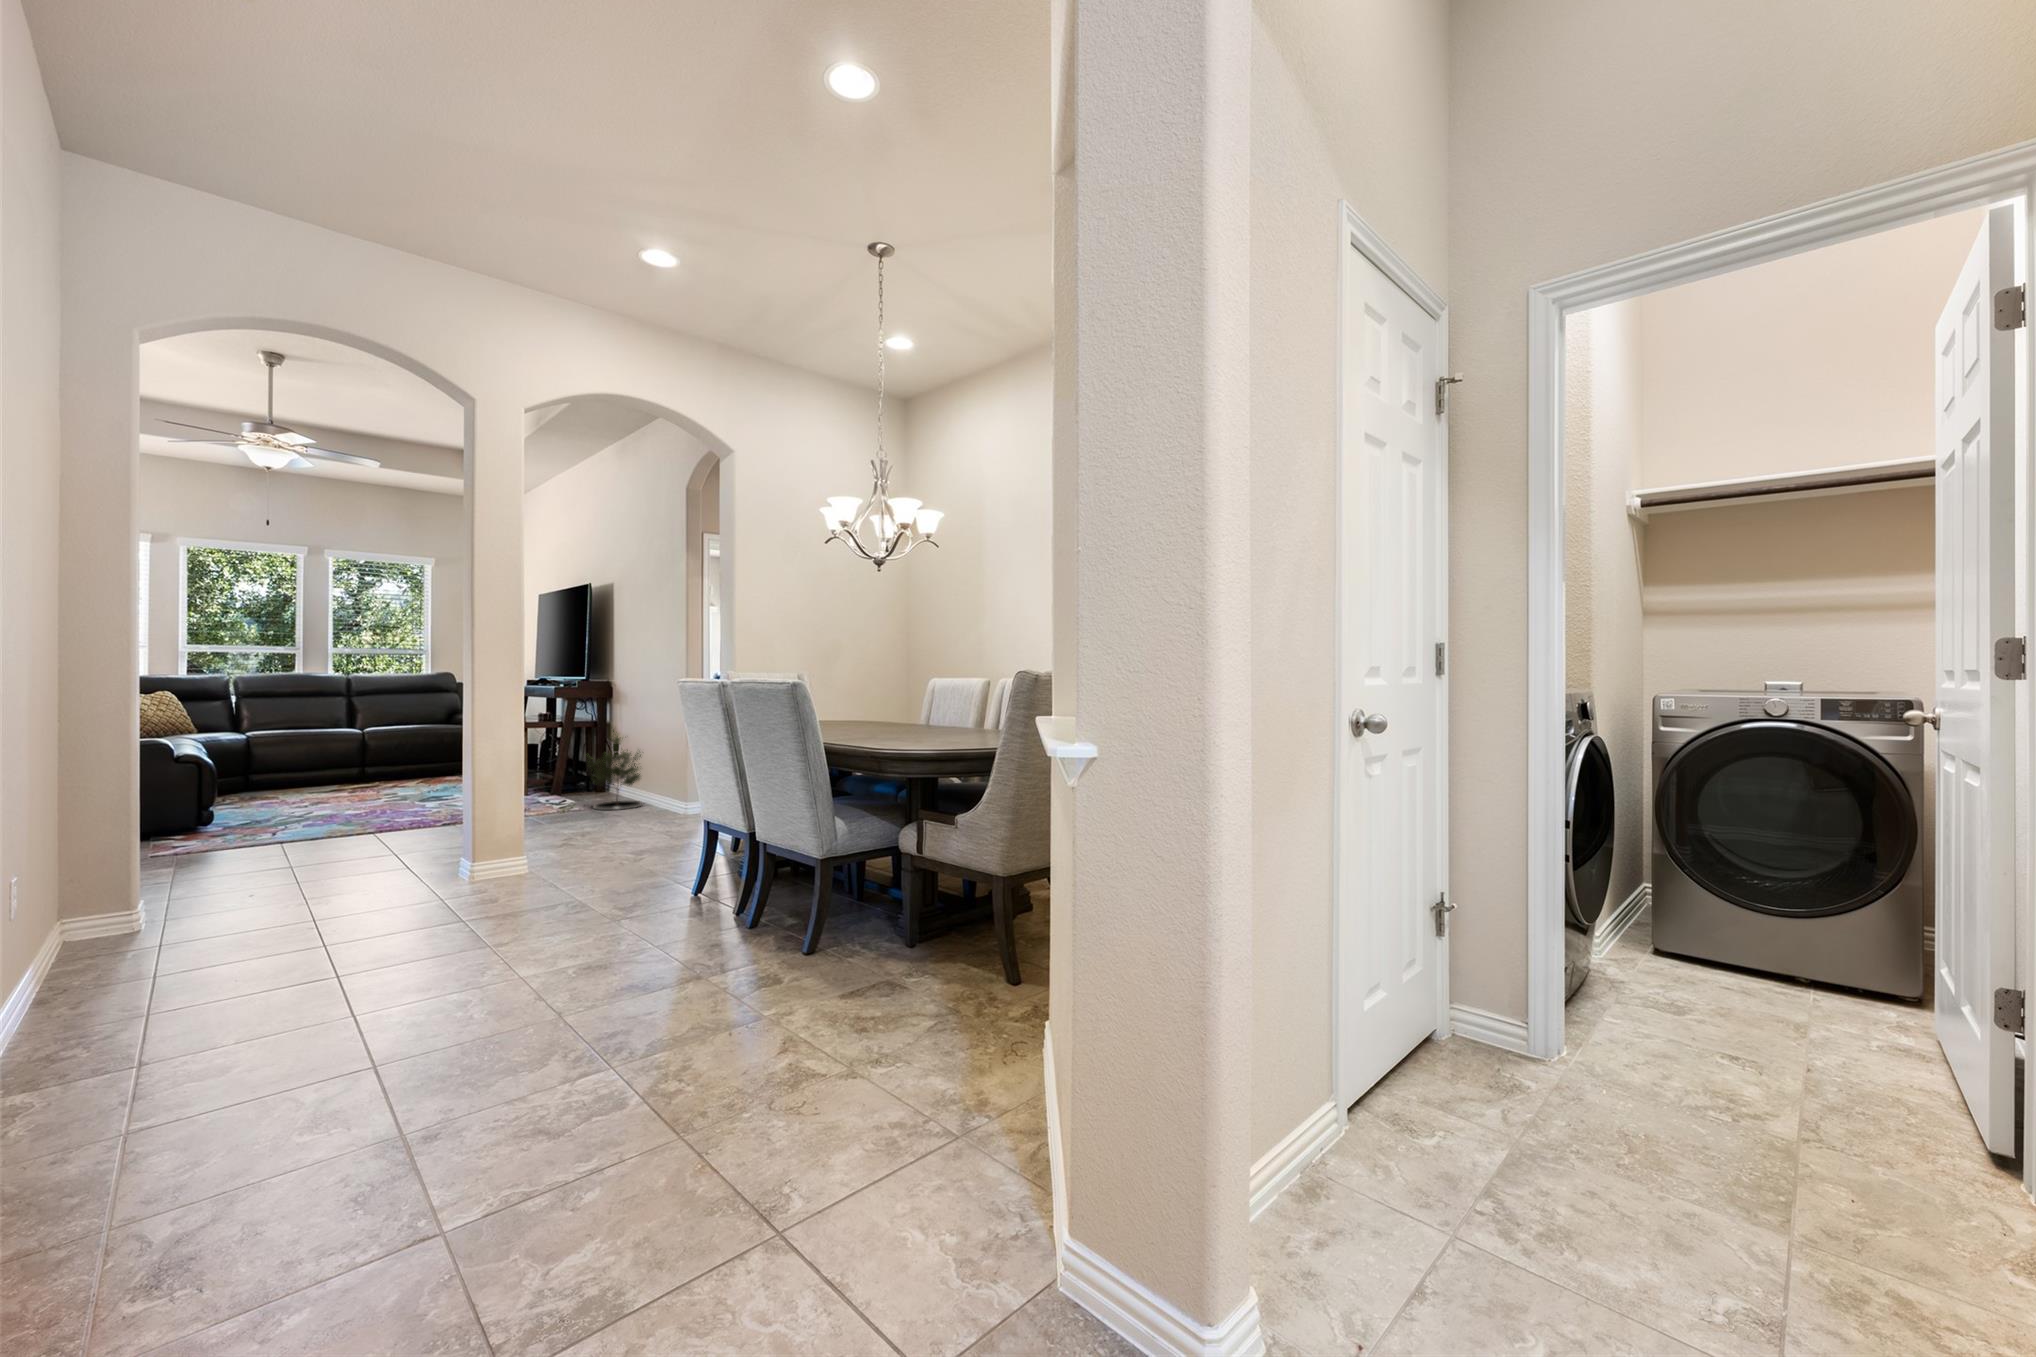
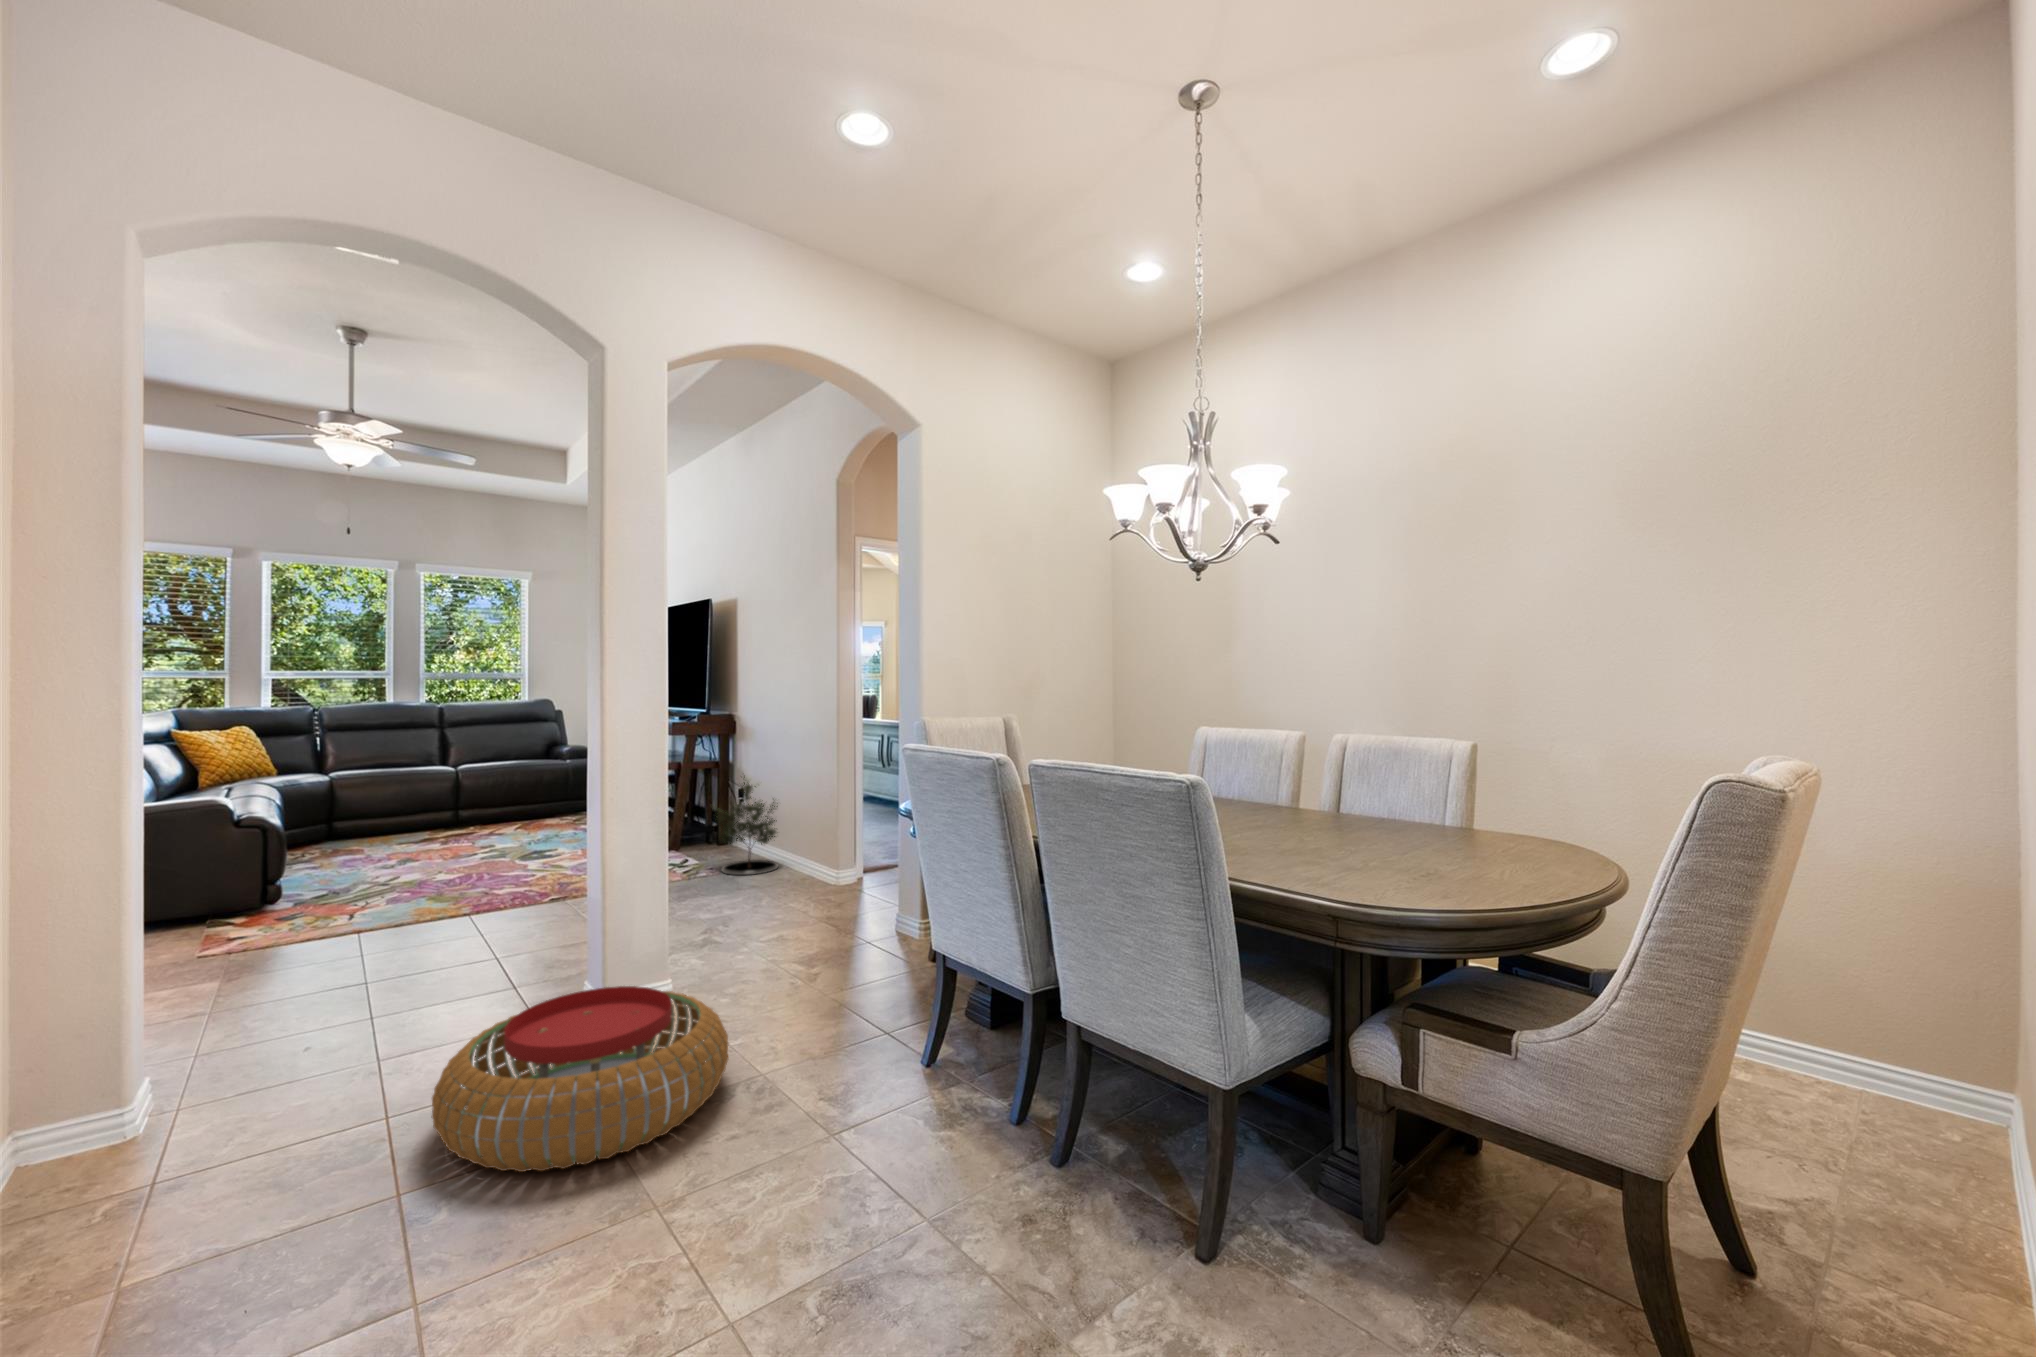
pouf: none [346,843,556,937] -> present [432,986,729,1172]

